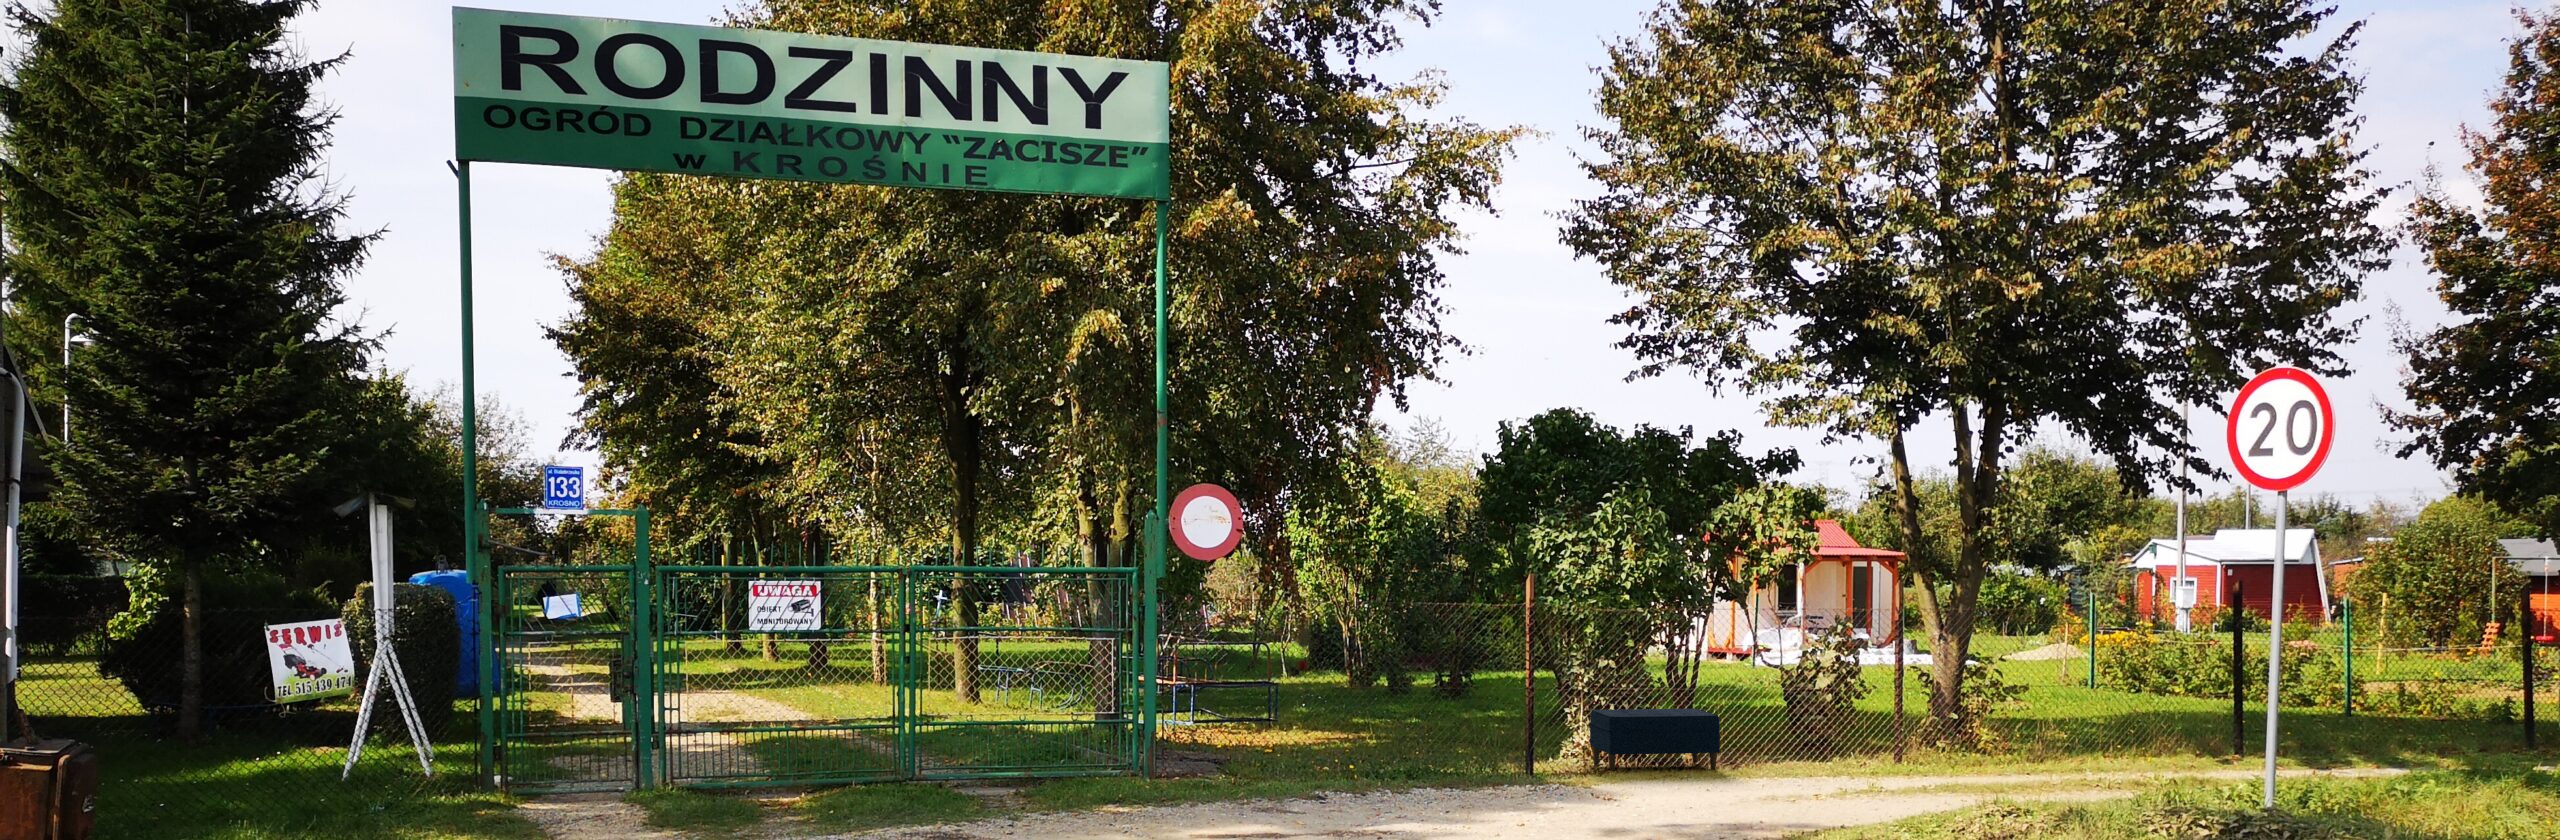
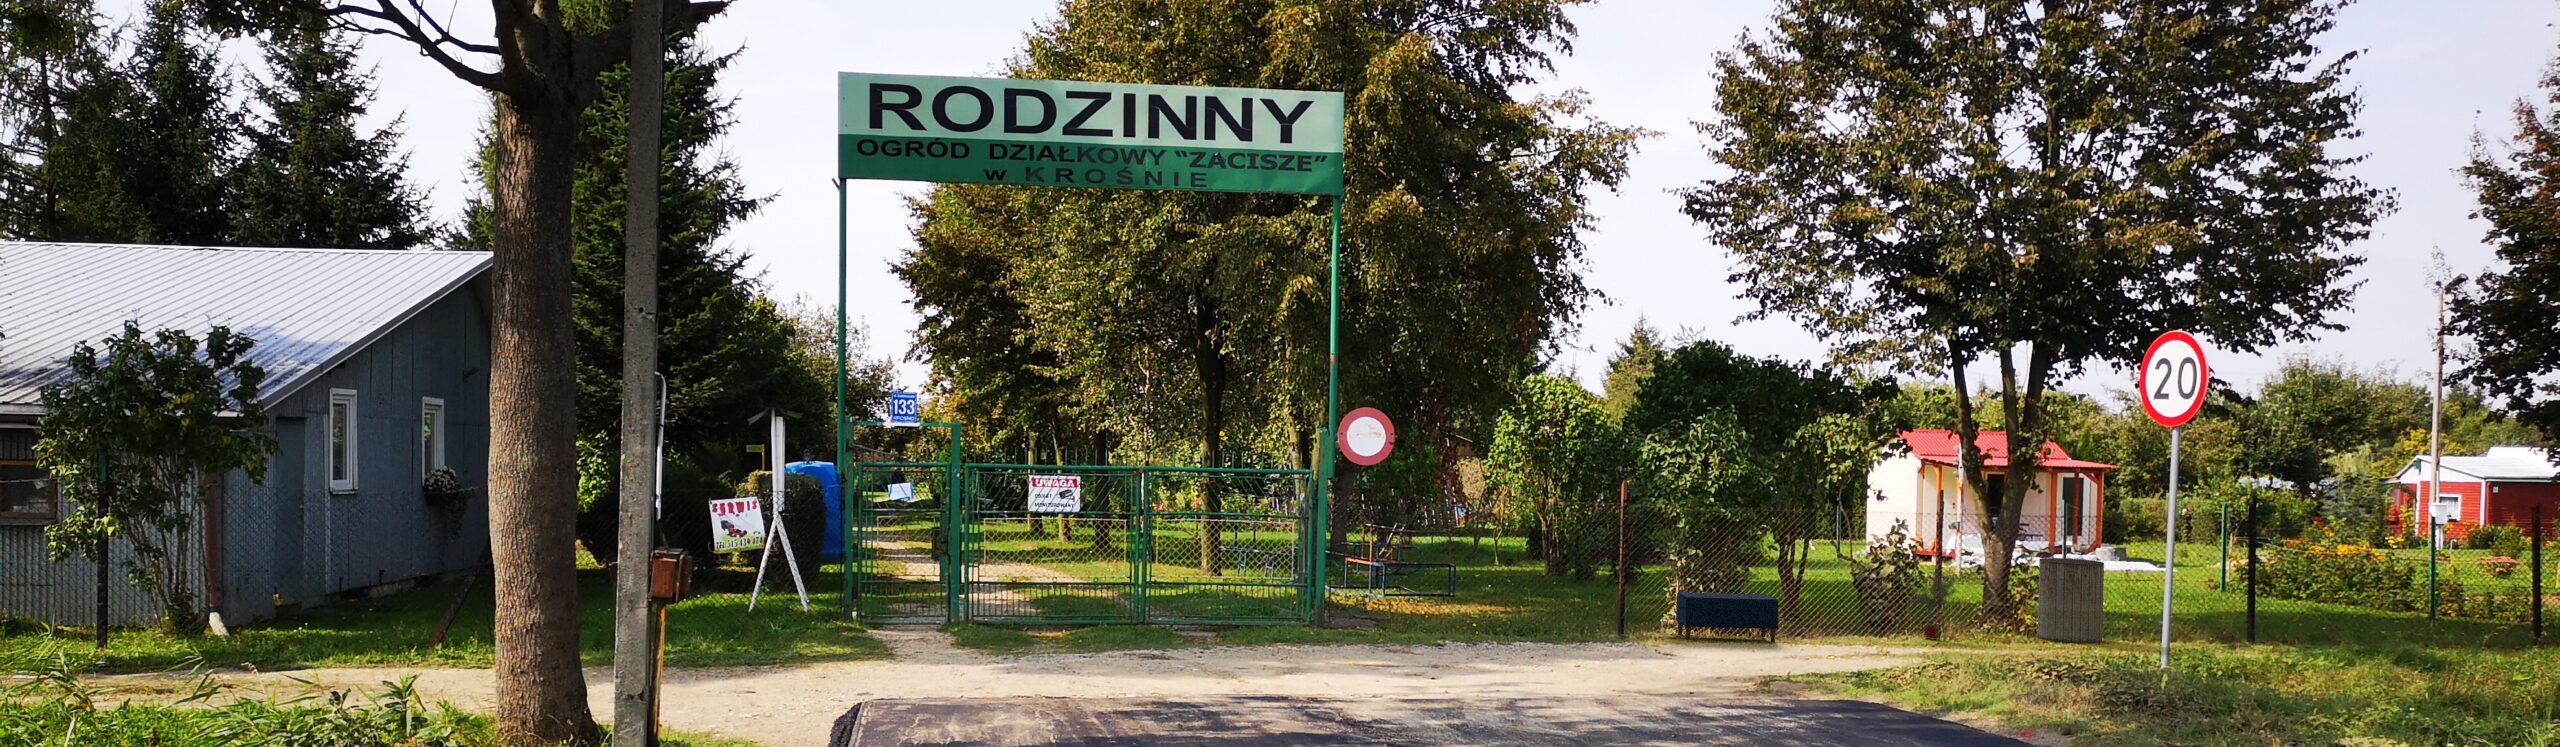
potted tree: present [1296,624,1318,670] -> present [1908,571,1956,640]
trash can: none [1984,651,2061,753] -> present [2038,558,2104,644]

